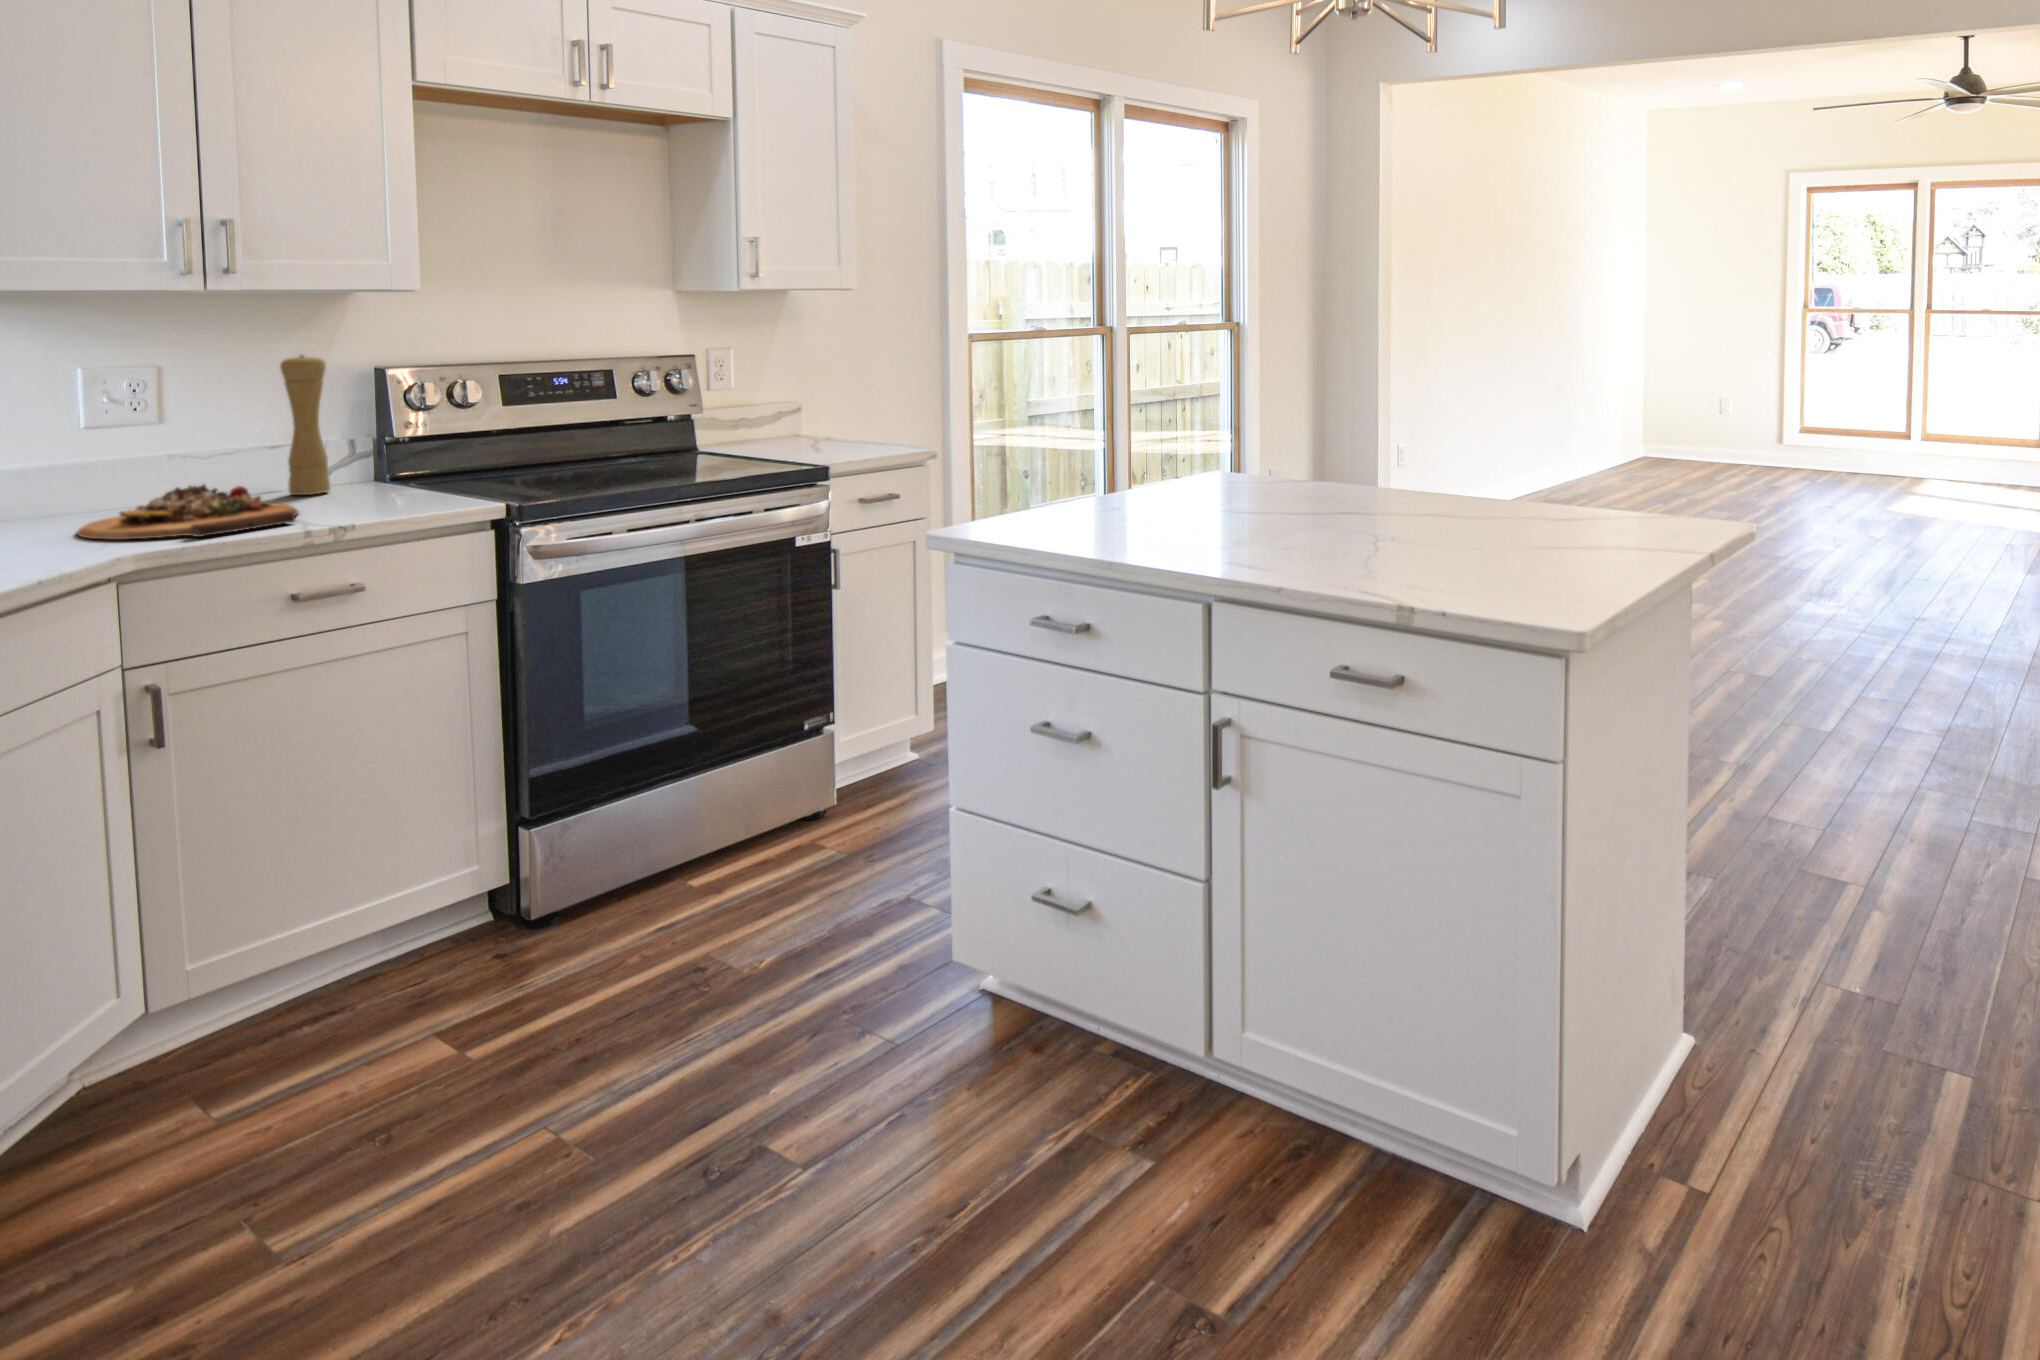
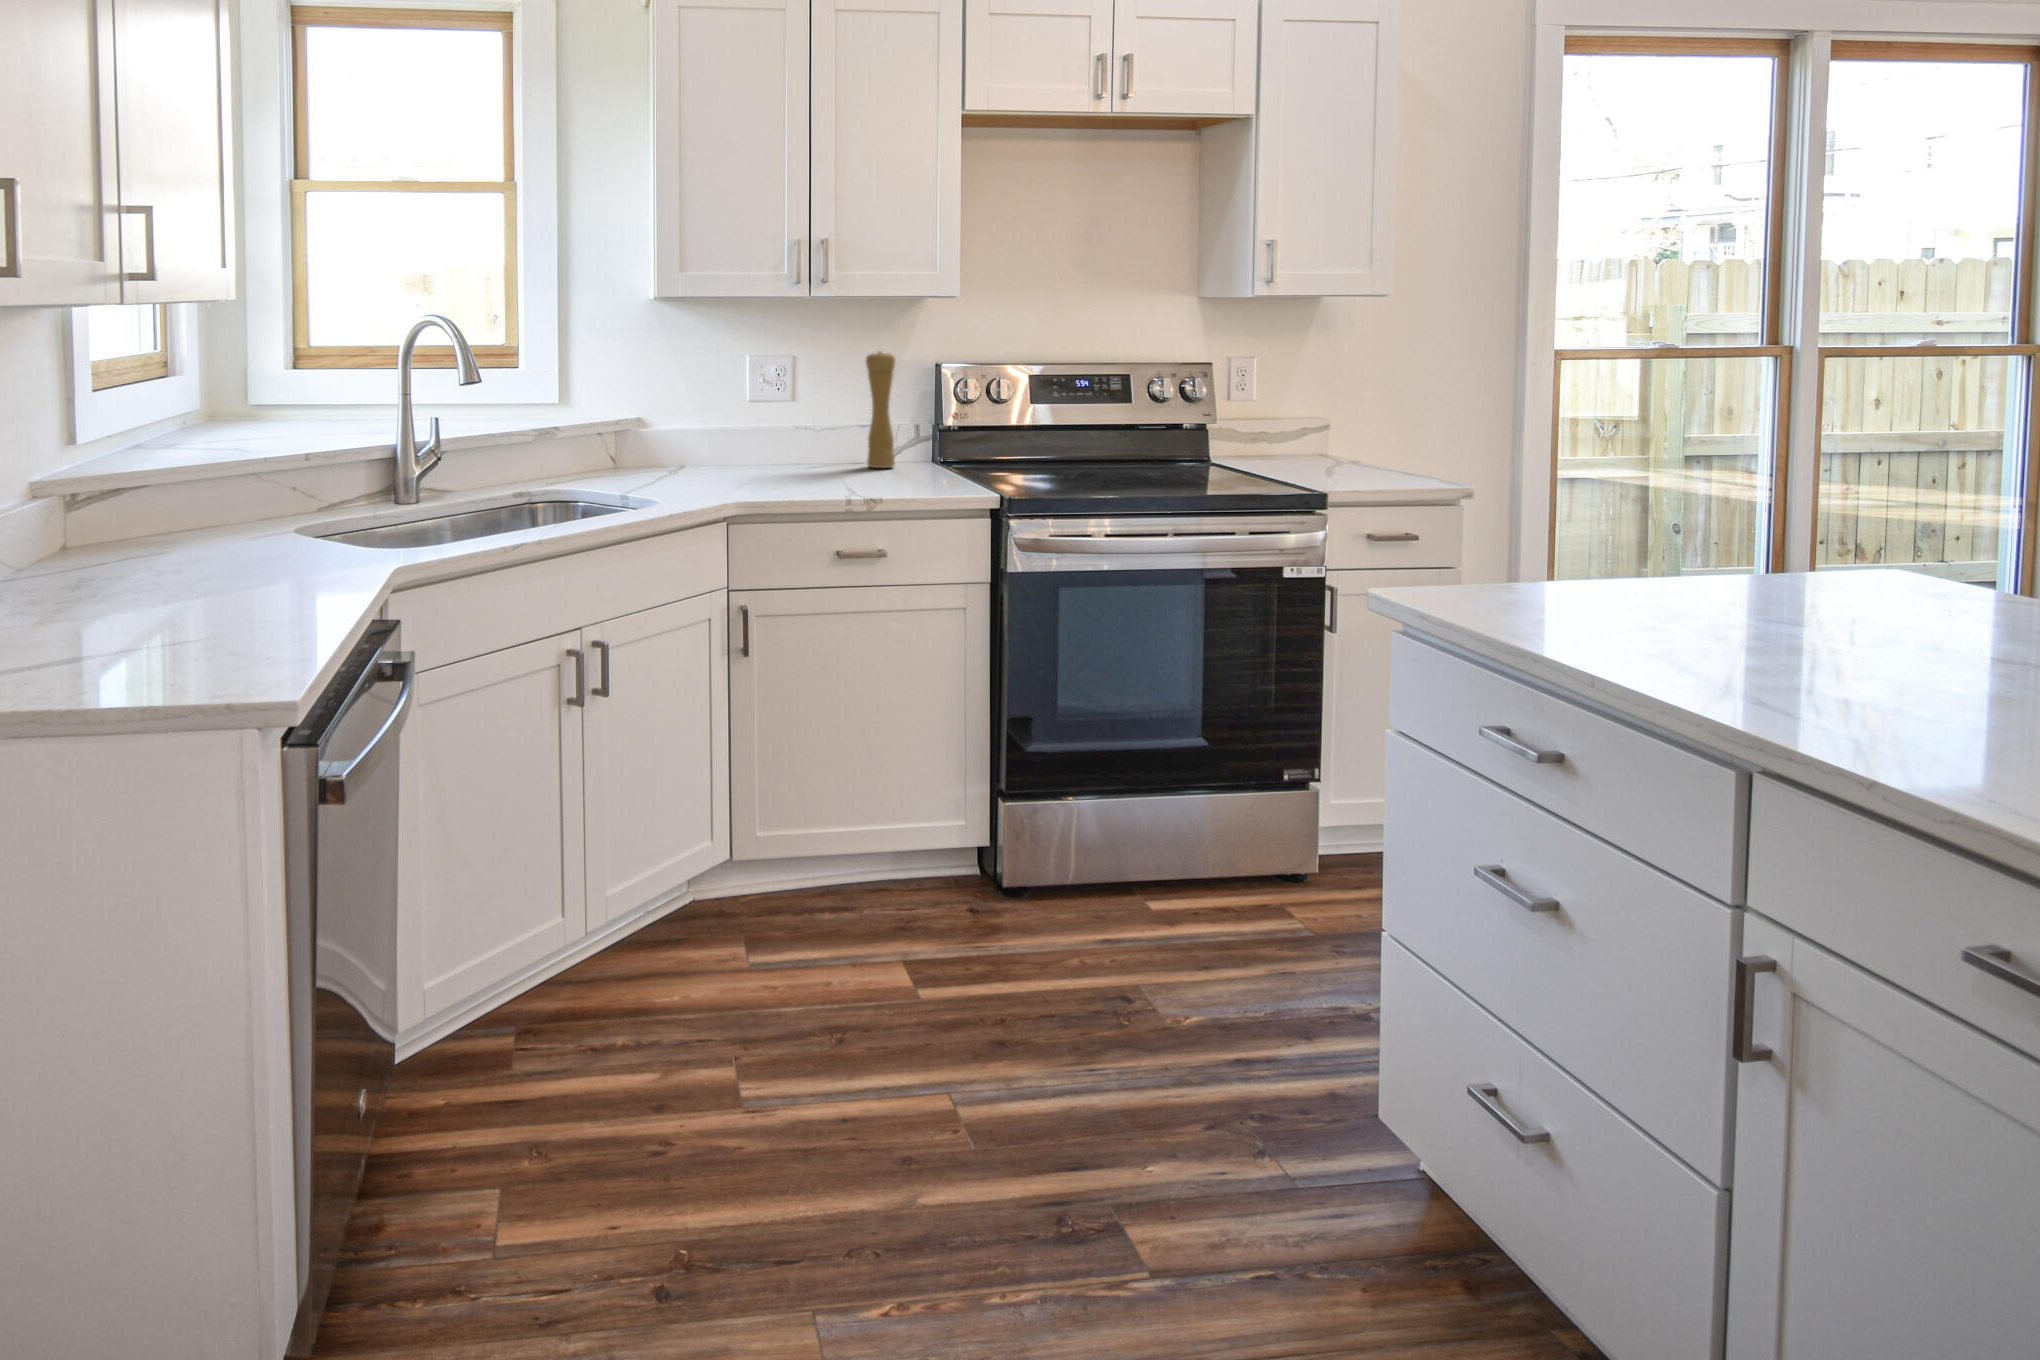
cutting board: present [77,485,298,539] -> none [729,451,861,492]

